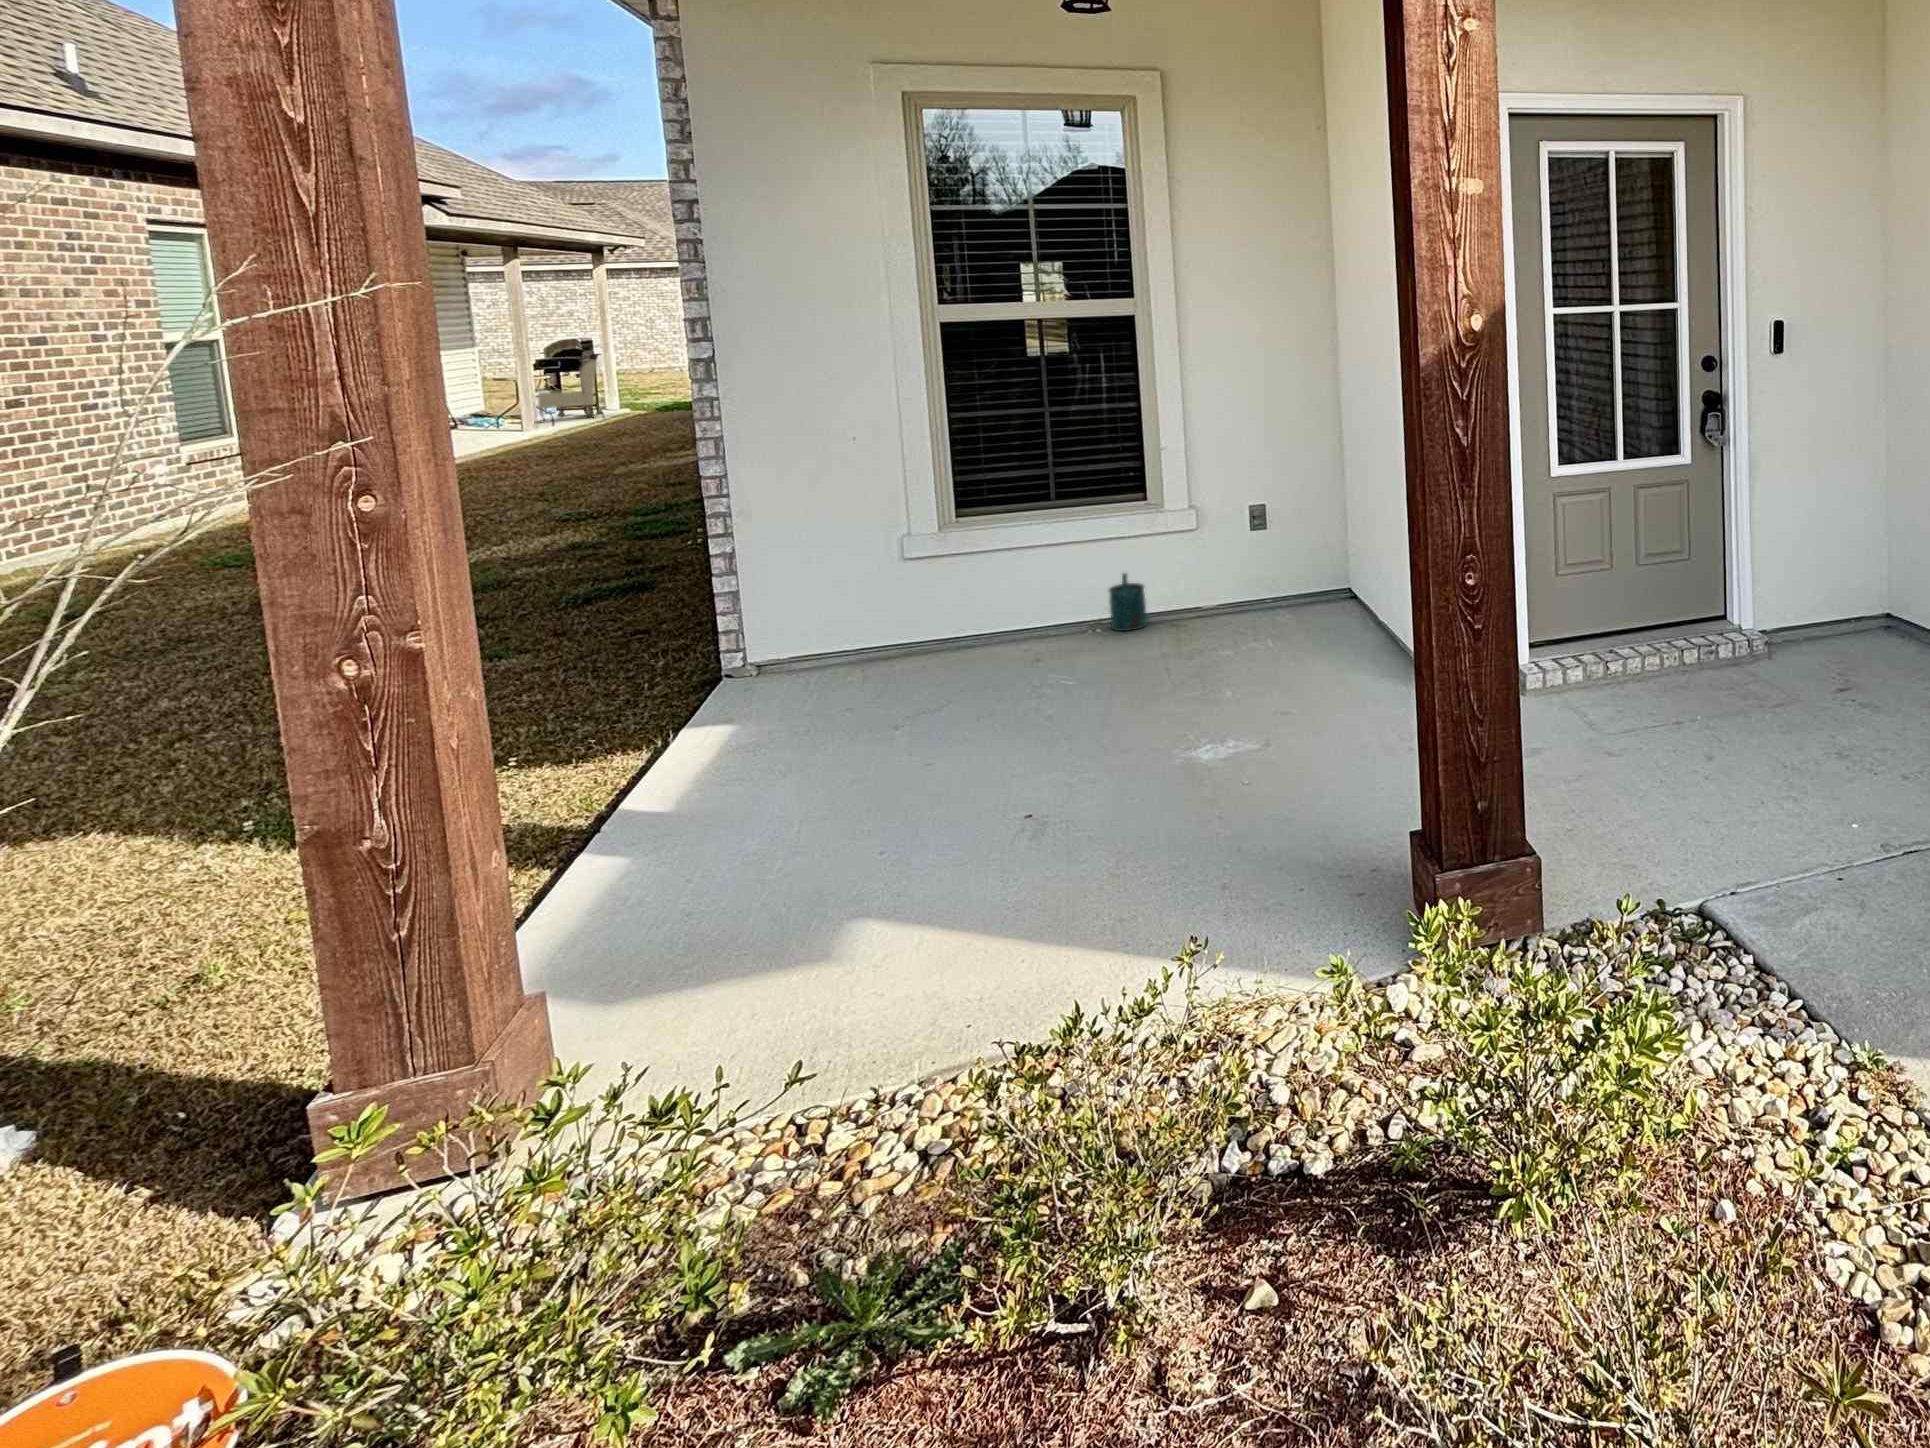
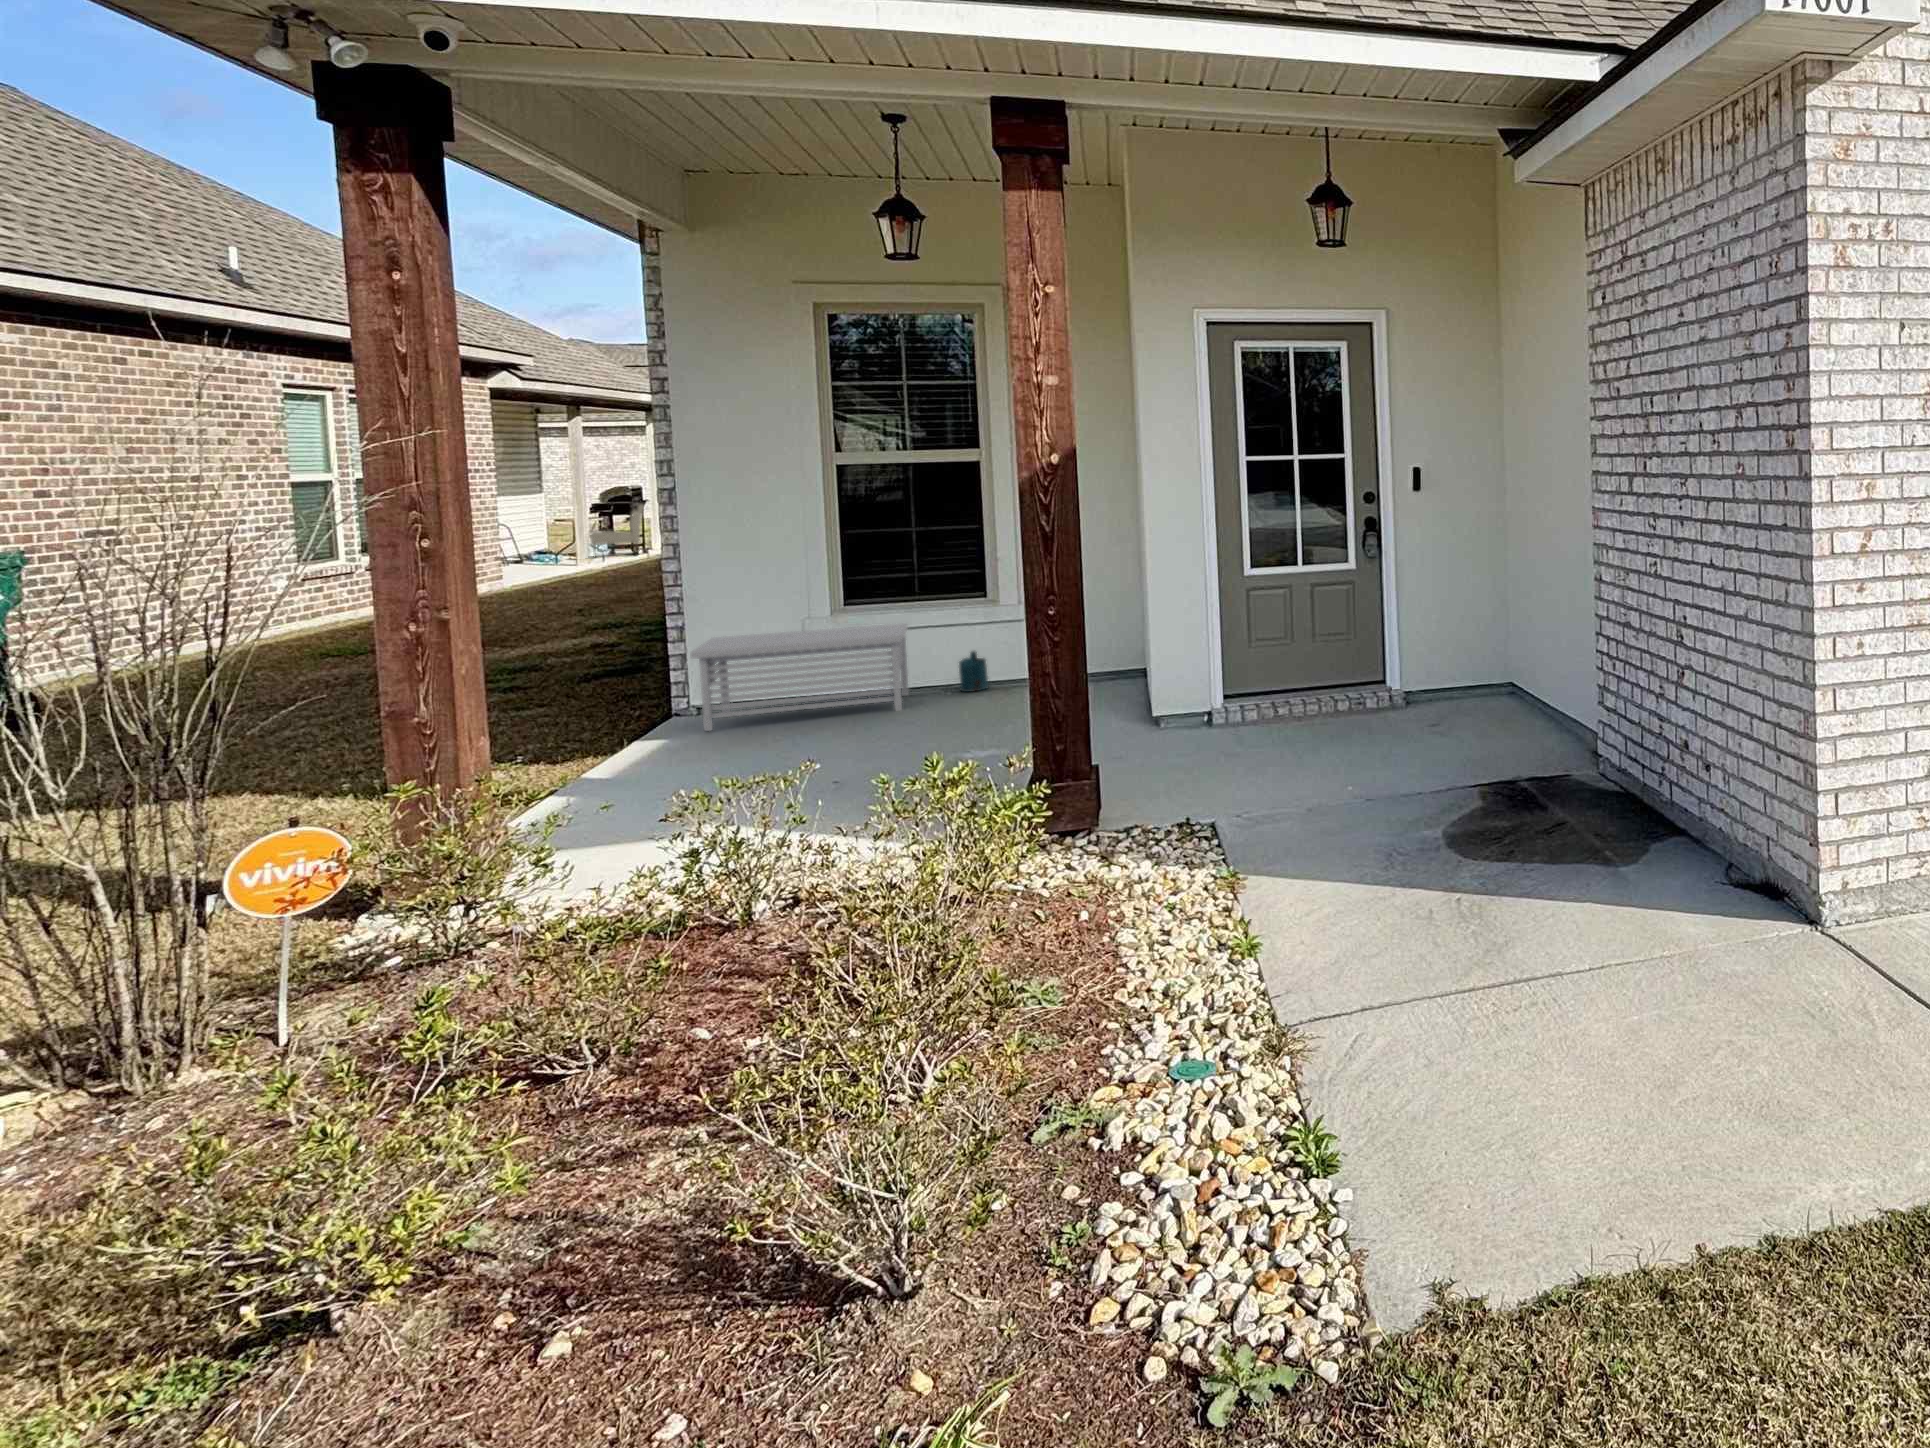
storage bench: none [755,538,1048,707] -> present [690,623,909,731]

